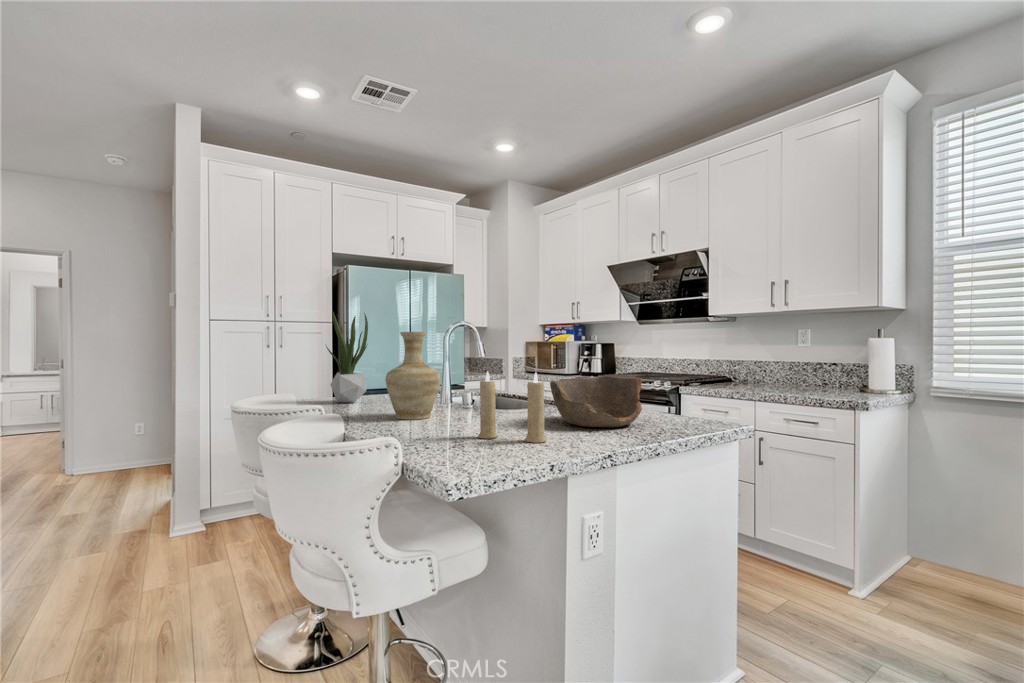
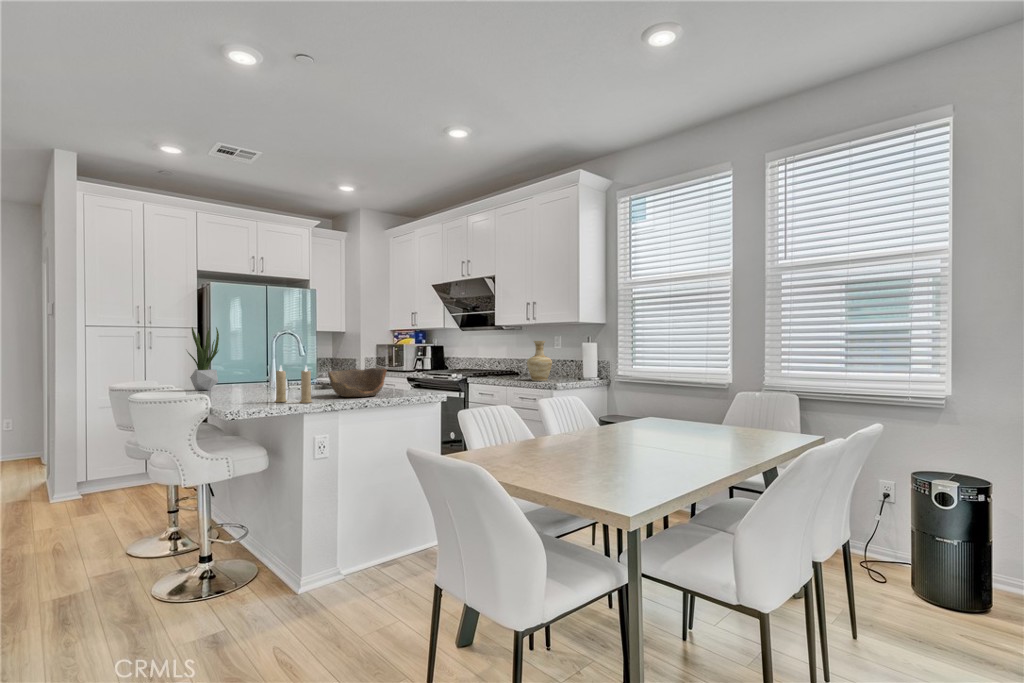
vase: present [385,332,441,420] -> present [527,341,552,381]

